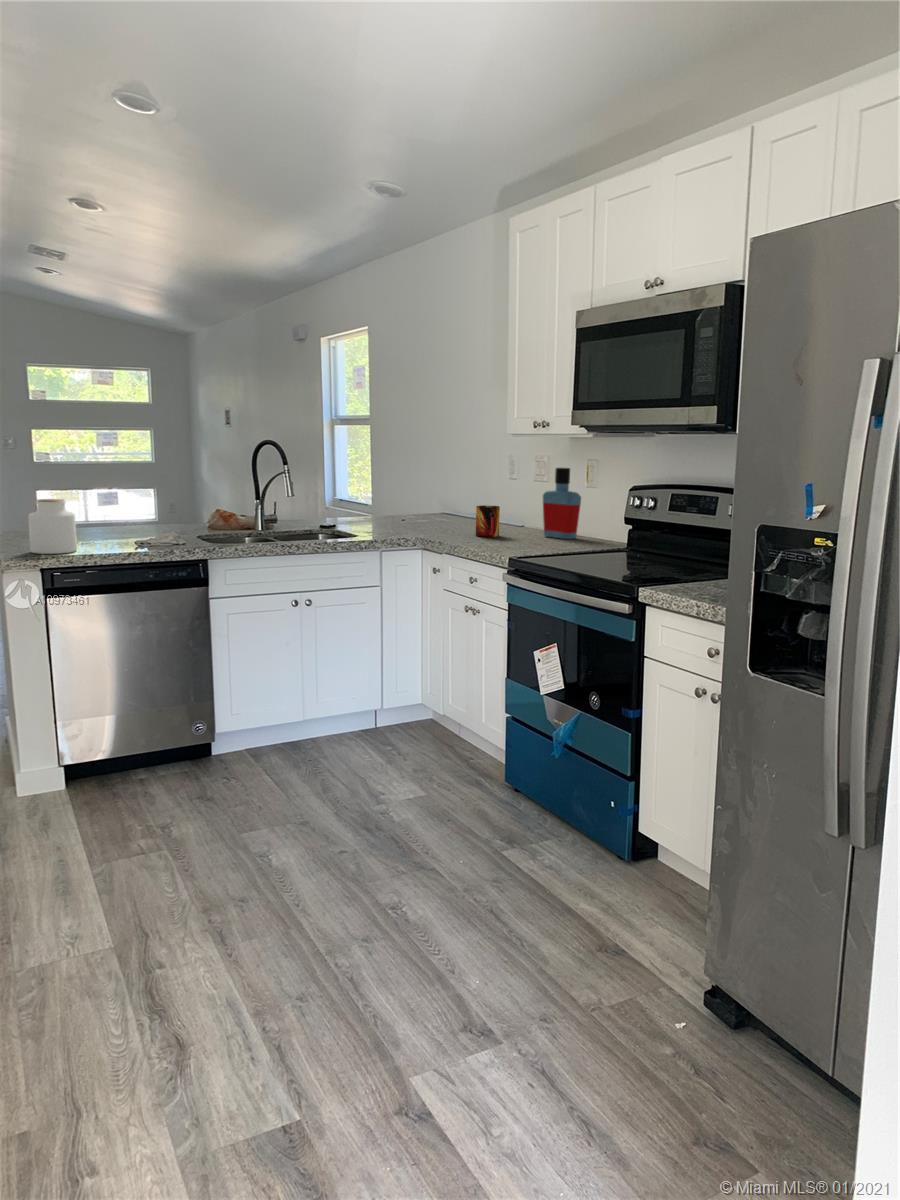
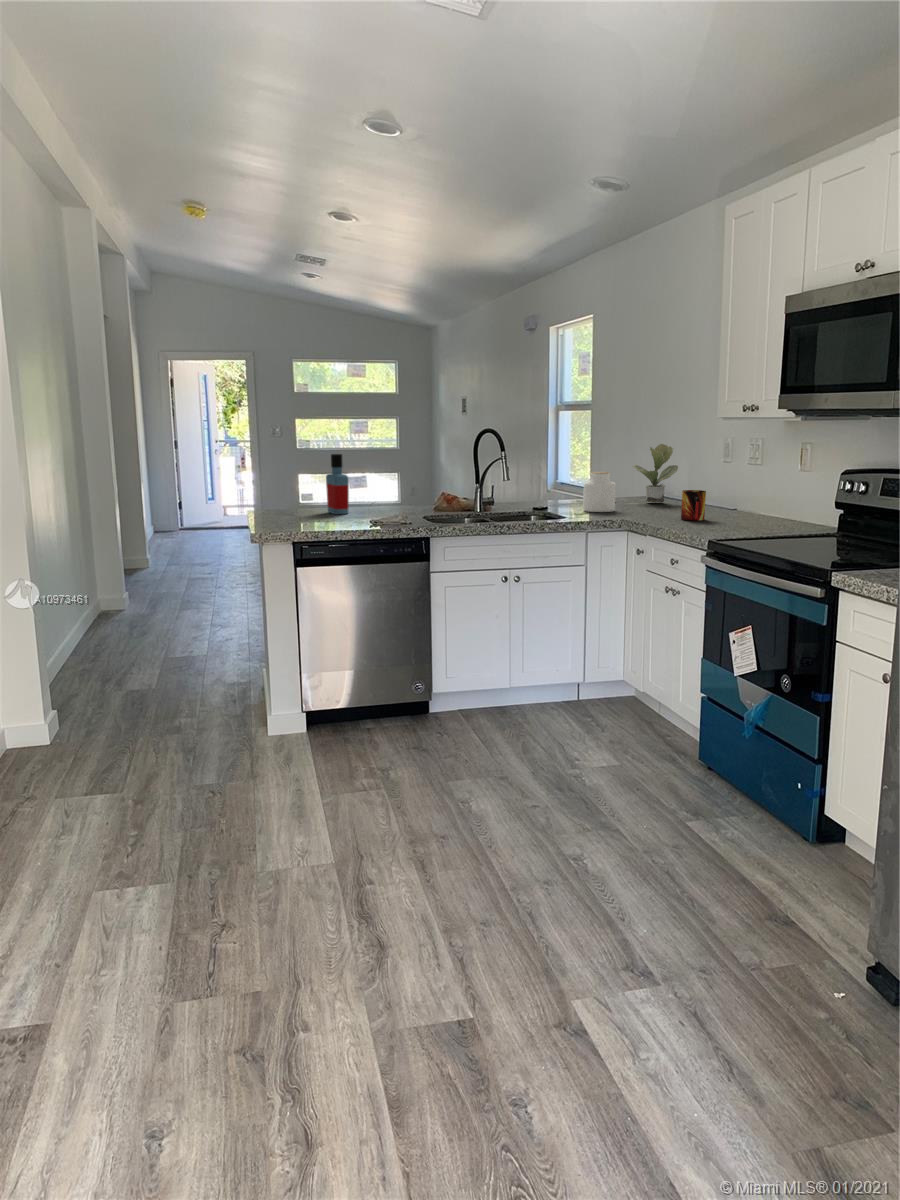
potted plant: none [420,458,466,518] -> present [633,444,678,502]
bottle: present [543,468,581,539] -> present [326,454,349,514]
jar: present [28,499,77,554] -> present [583,472,616,512]

